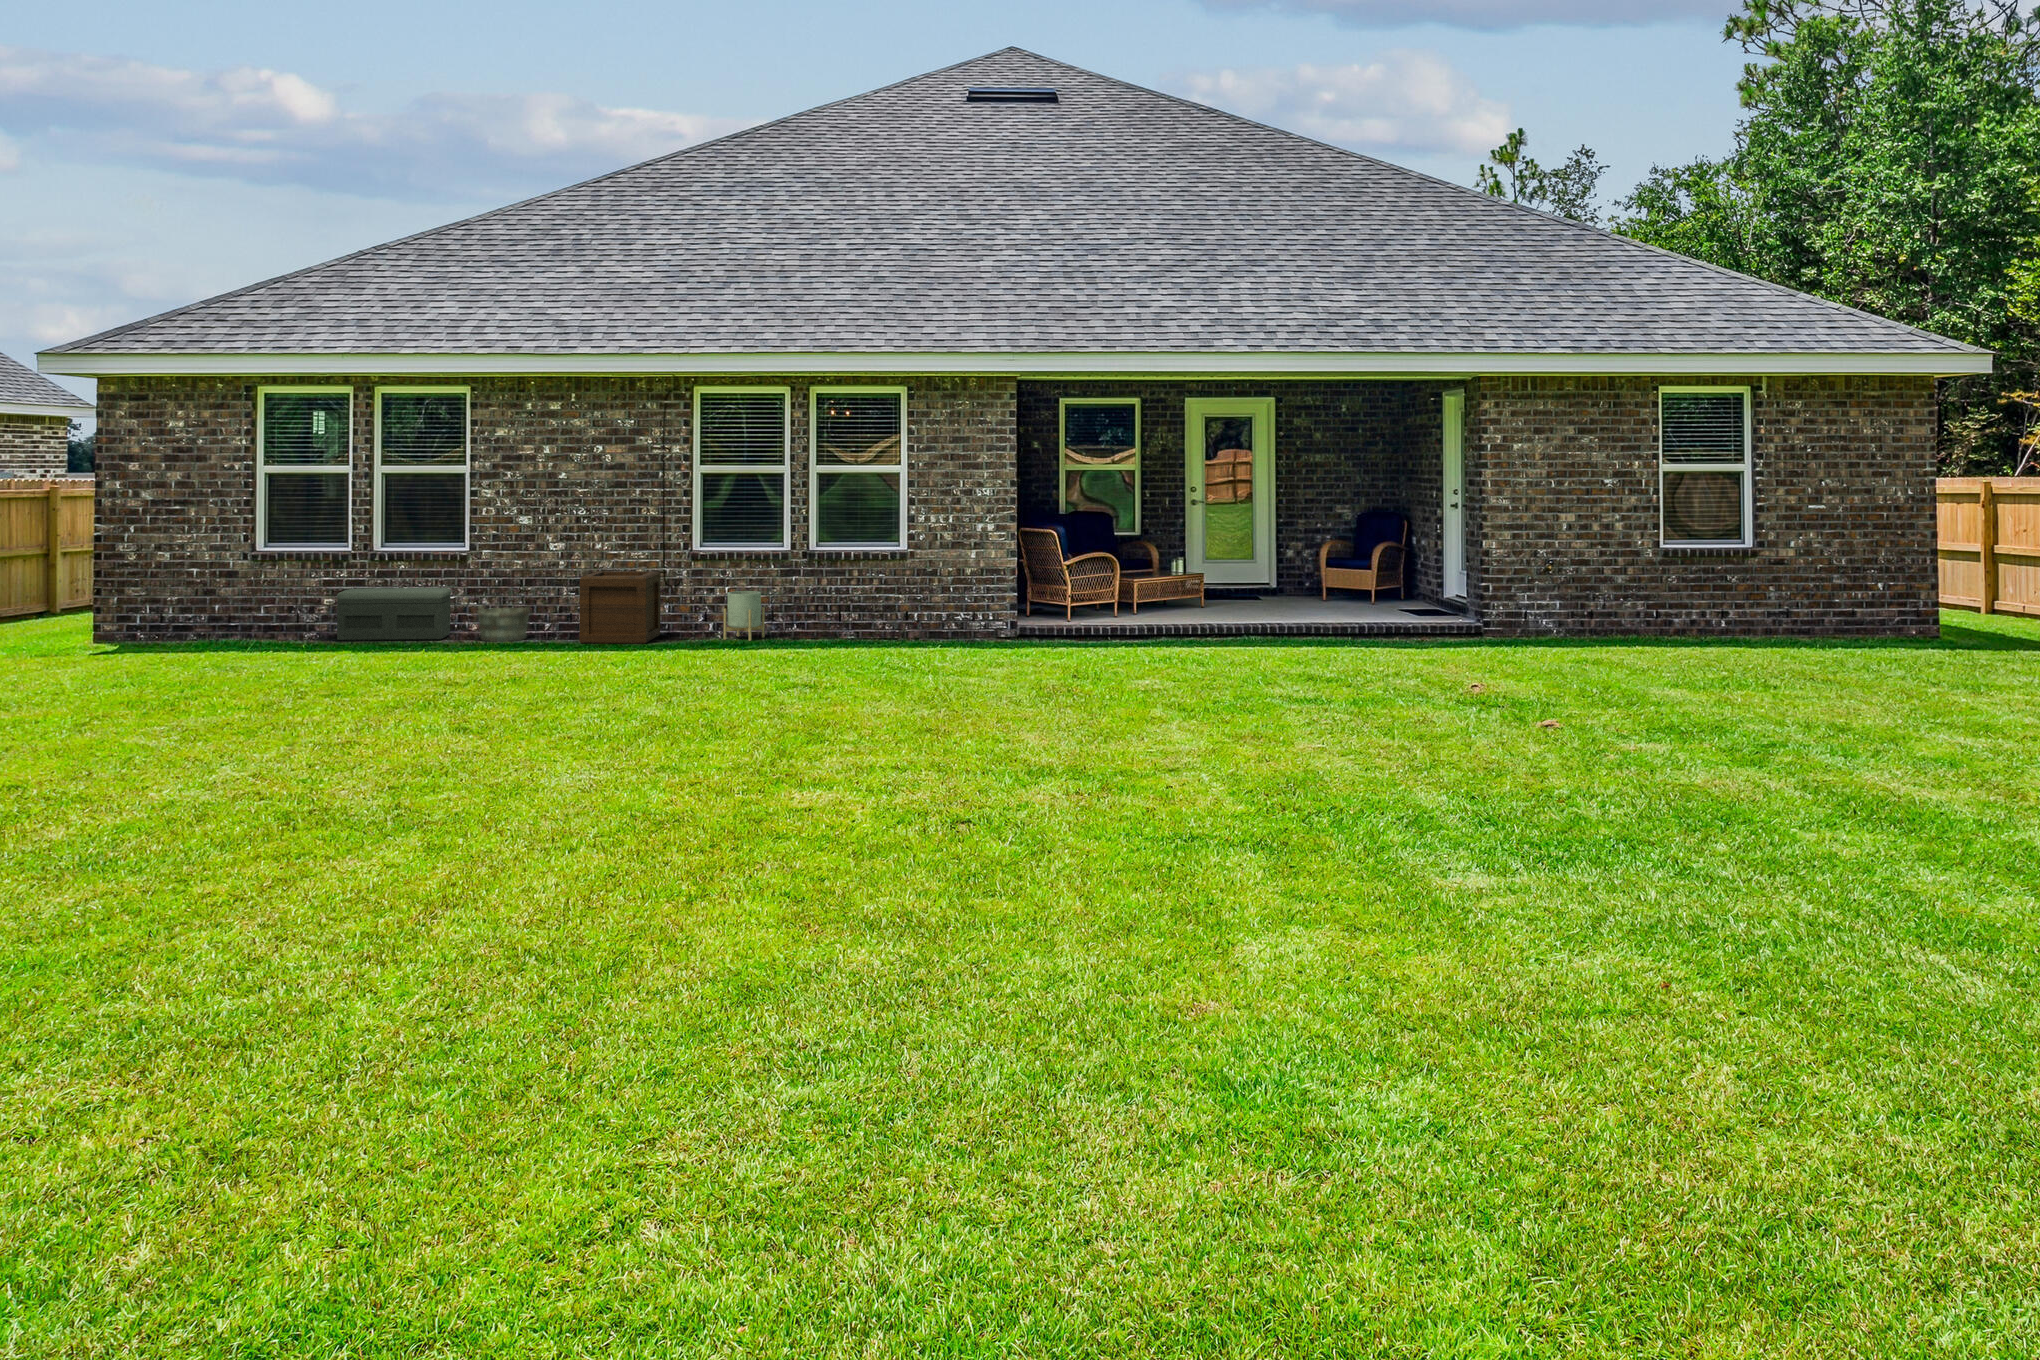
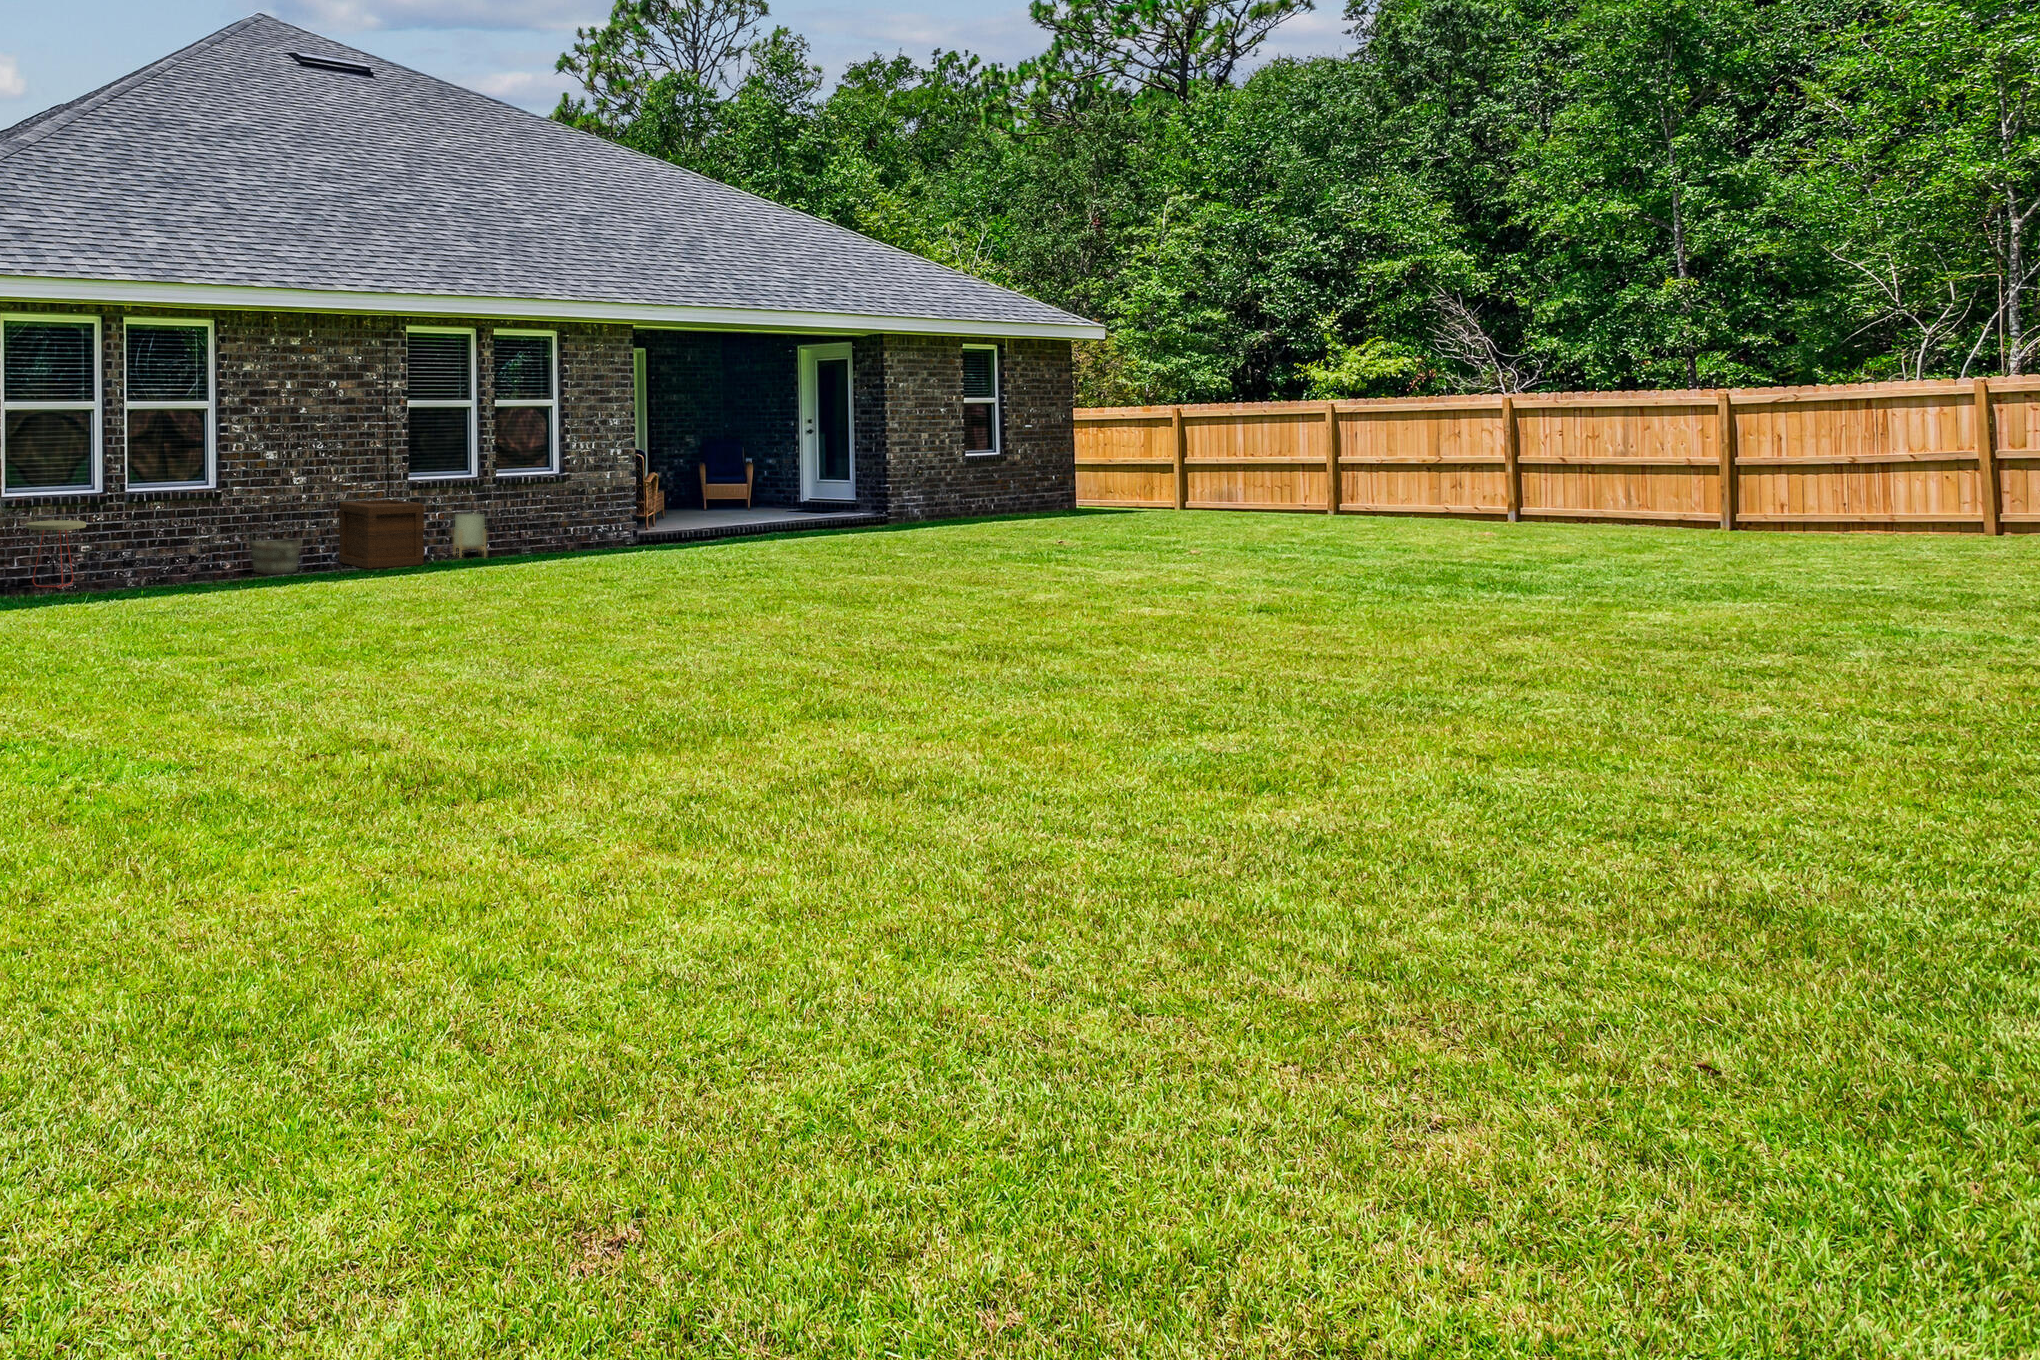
side table: none [253,576,310,641] -> present [26,520,86,589]
storage bench: present [337,588,451,641] -> none [113,525,228,584]

